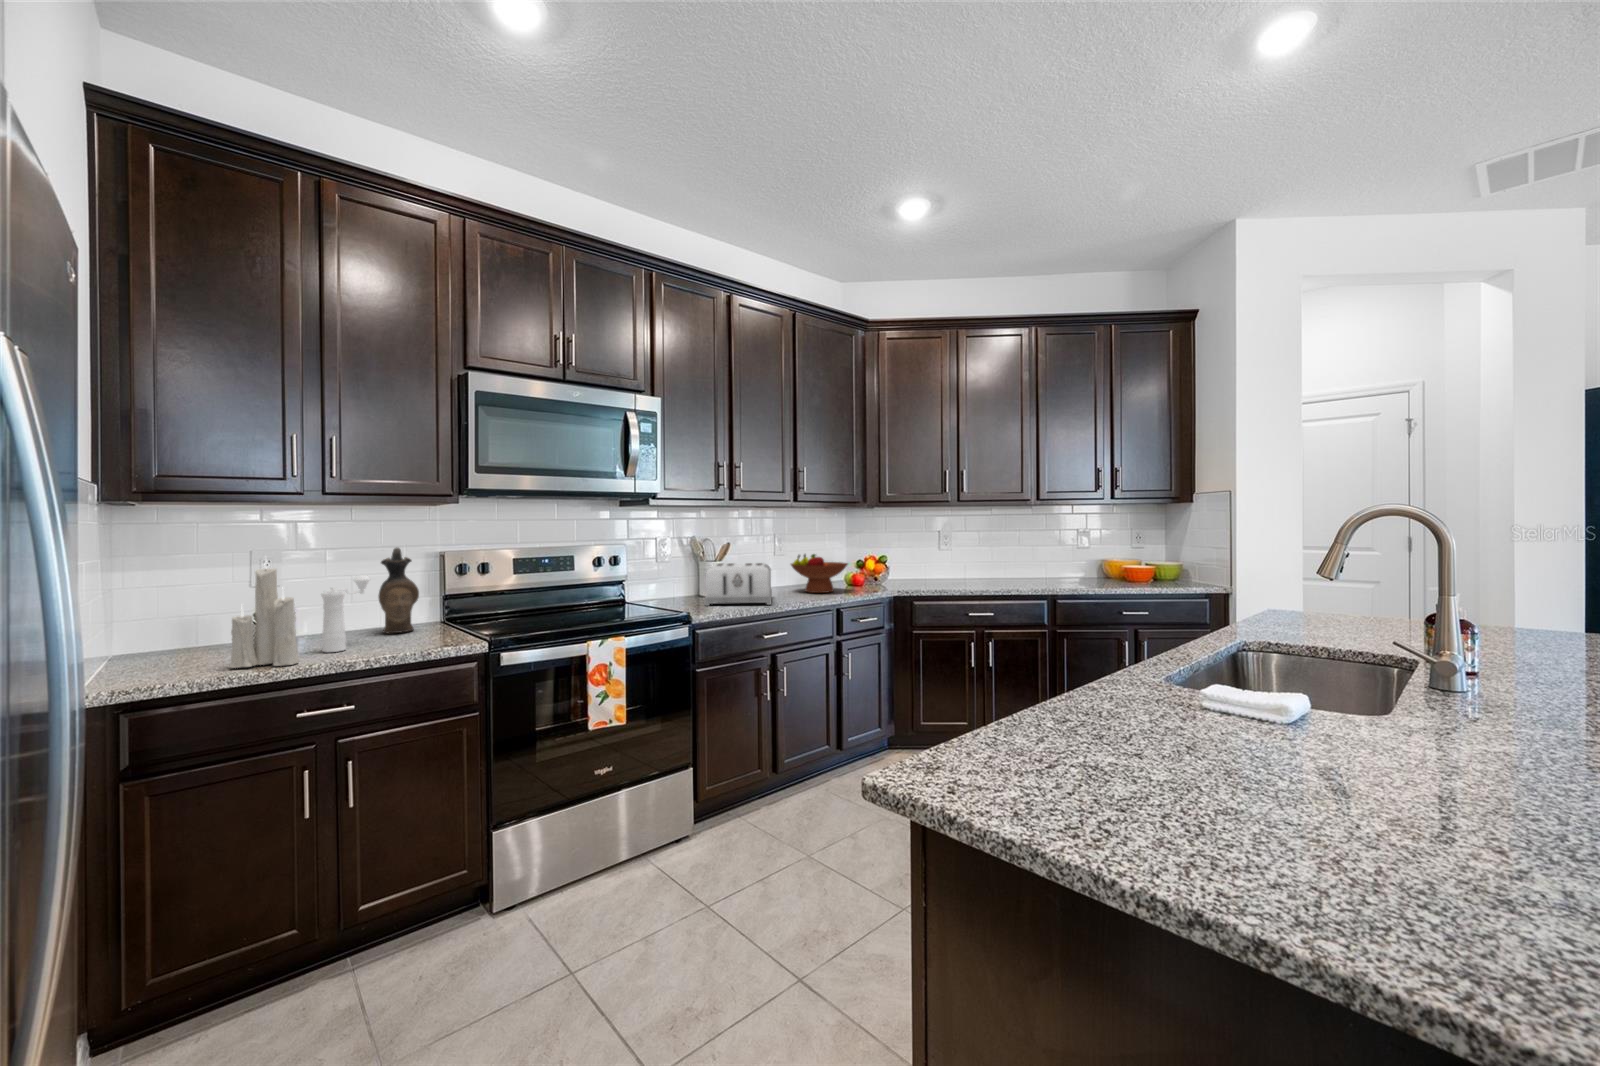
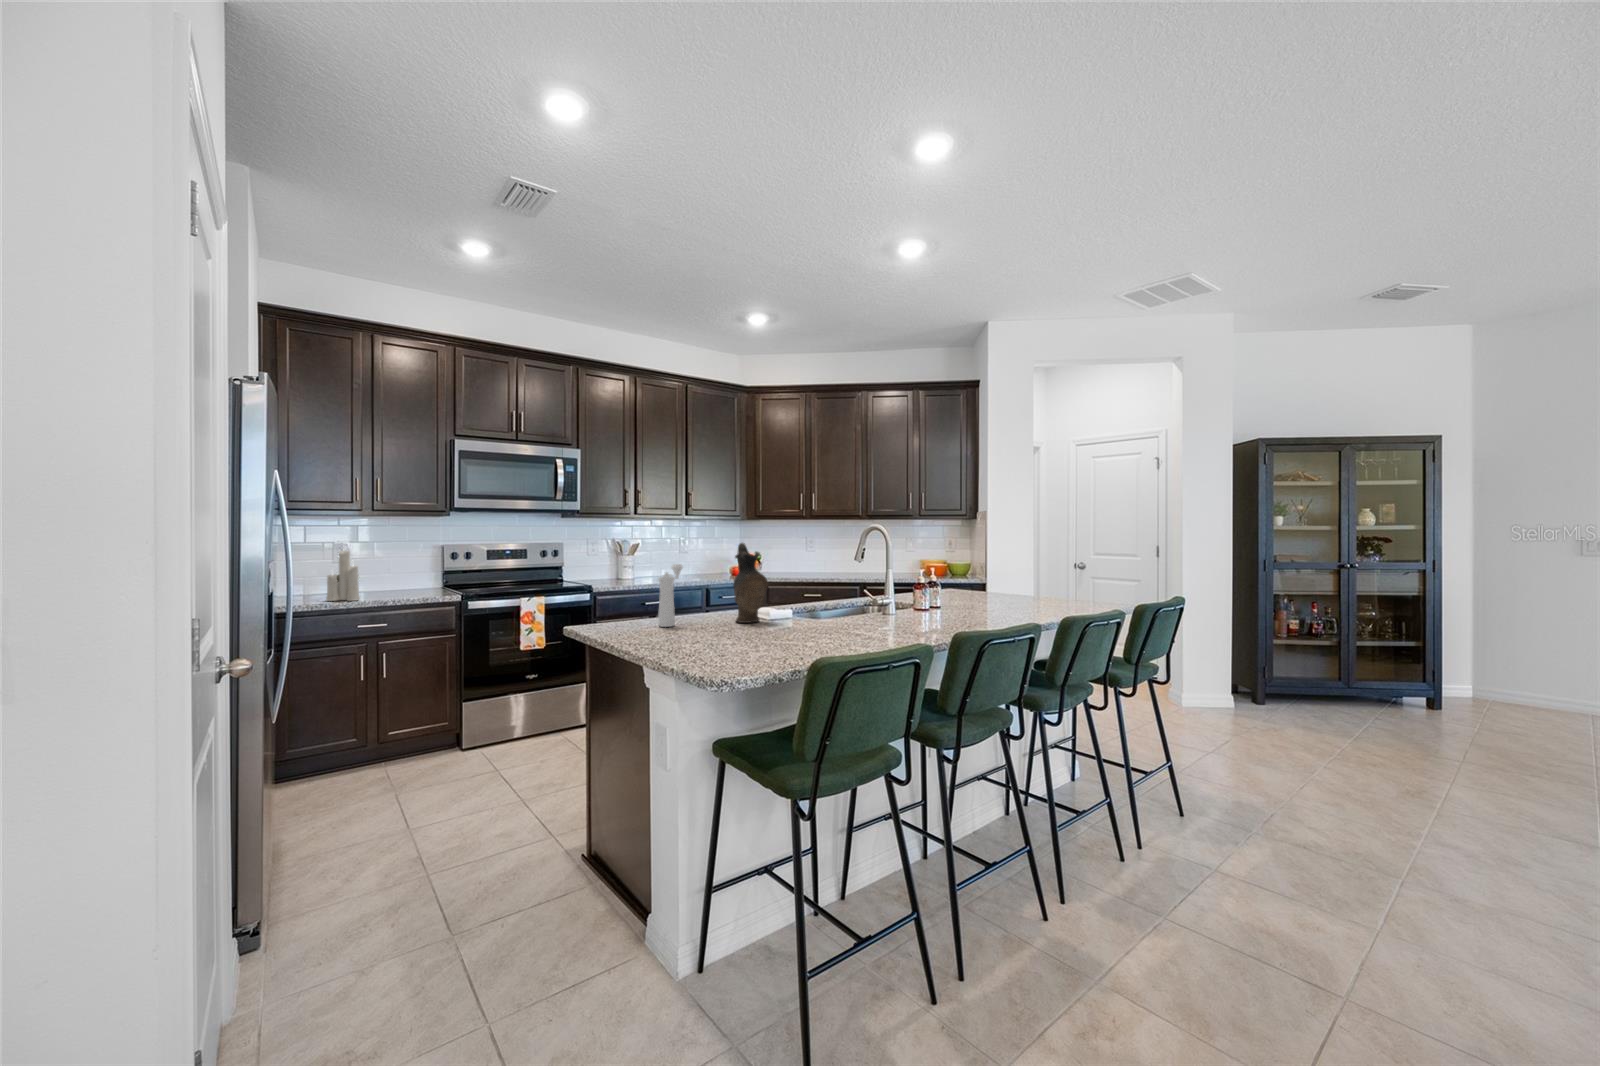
ceramic pitcher: present [378,548,419,634] -> present [733,543,768,623]
fruit bowl: present [791,554,848,593] -> none [682,551,723,578]
toaster: present [705,563,772,606] -> none [611,557,664,583]
pepper mill: present [321,576,370,652] -> present [658,564,683,627]

